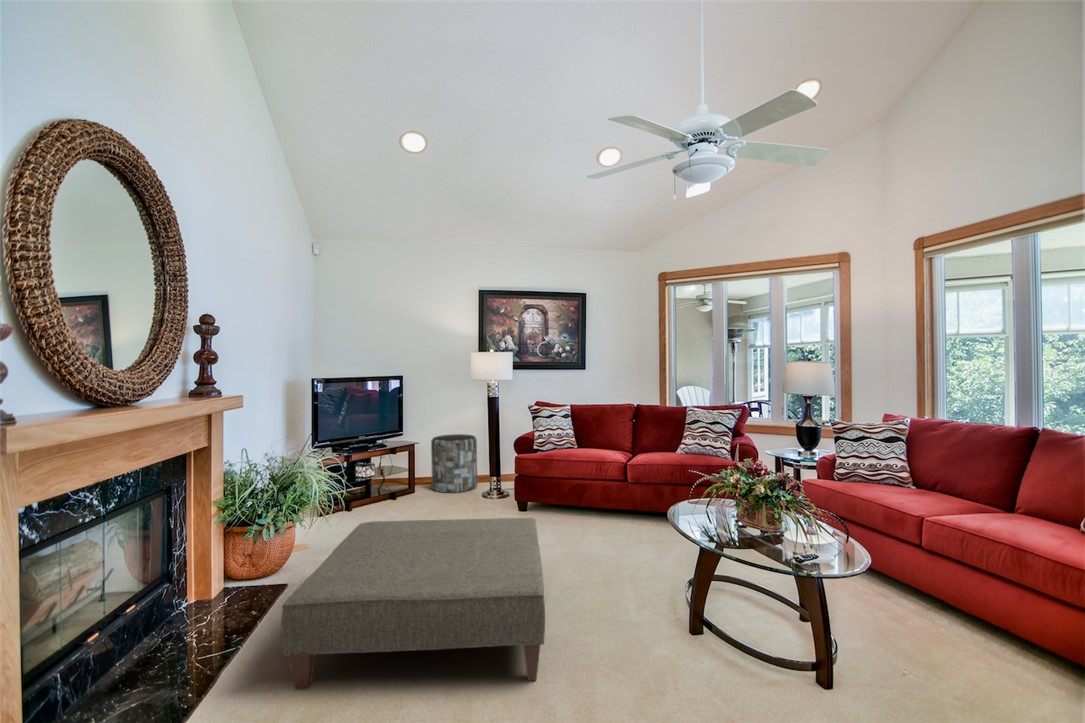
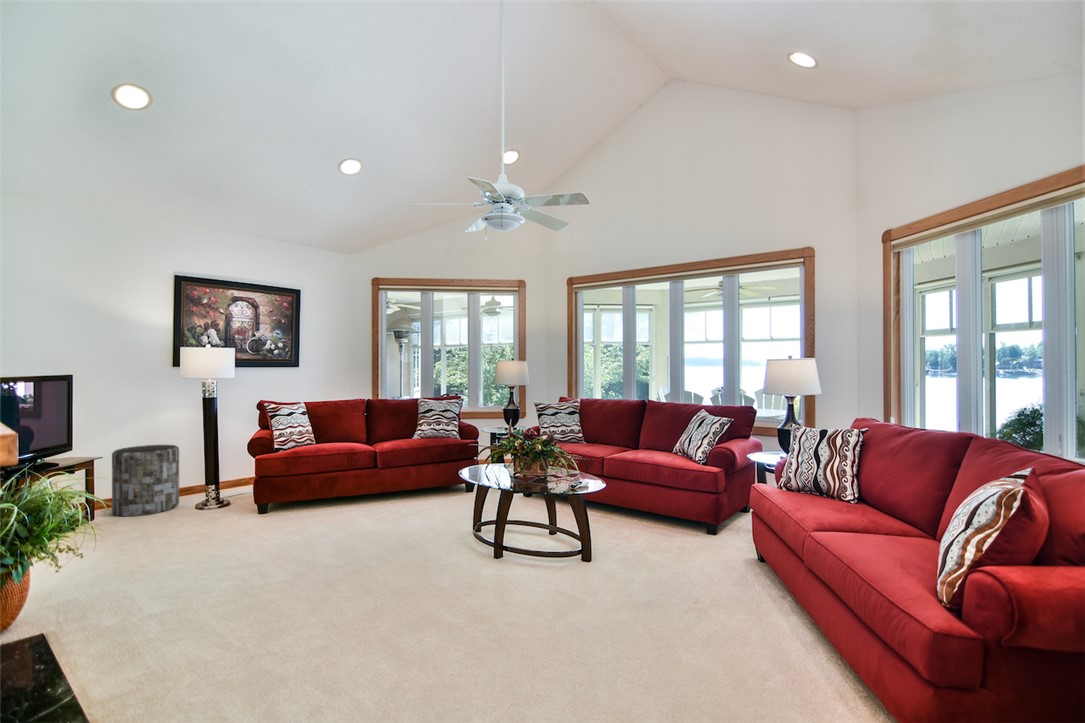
ottoman: present [281,518,545,690] -> none [154,498,436,684]

